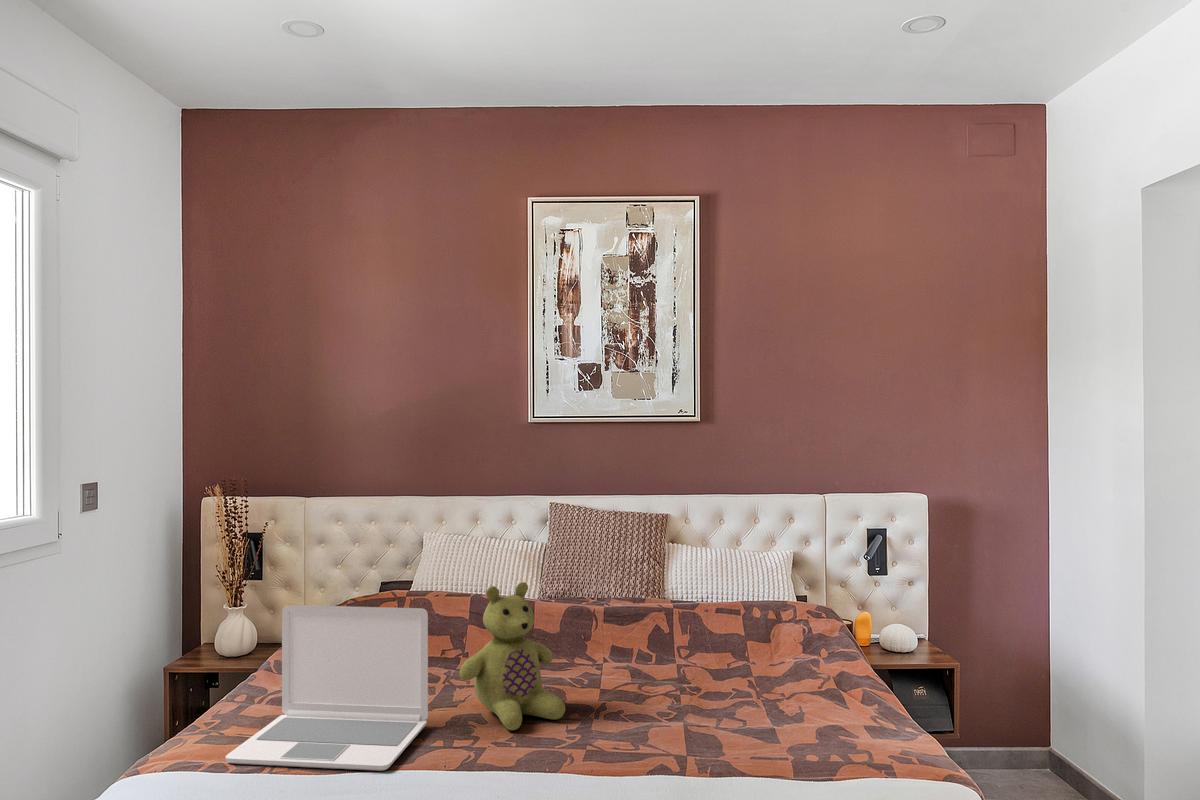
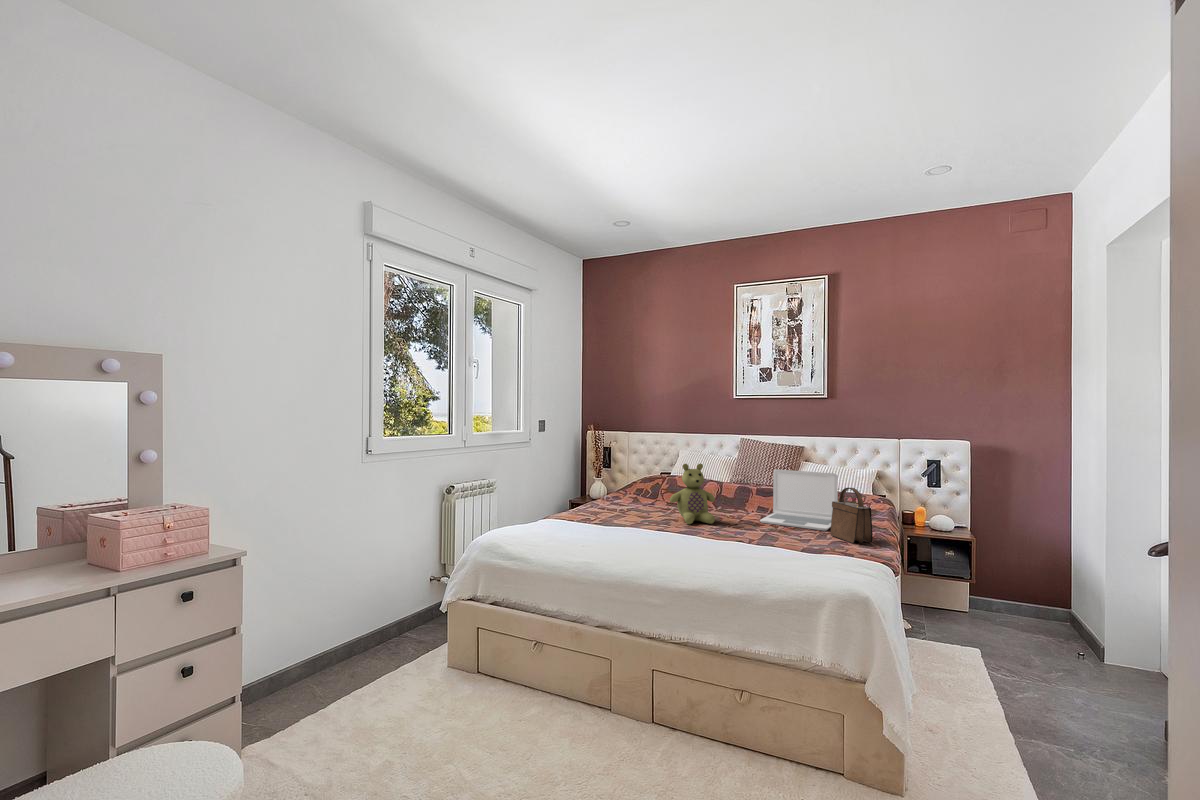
laptop: present [226,605,428,771] -> present [760,469,838,531]
handbag: none [794,613,882,731] -> present [830,488,873,543]

